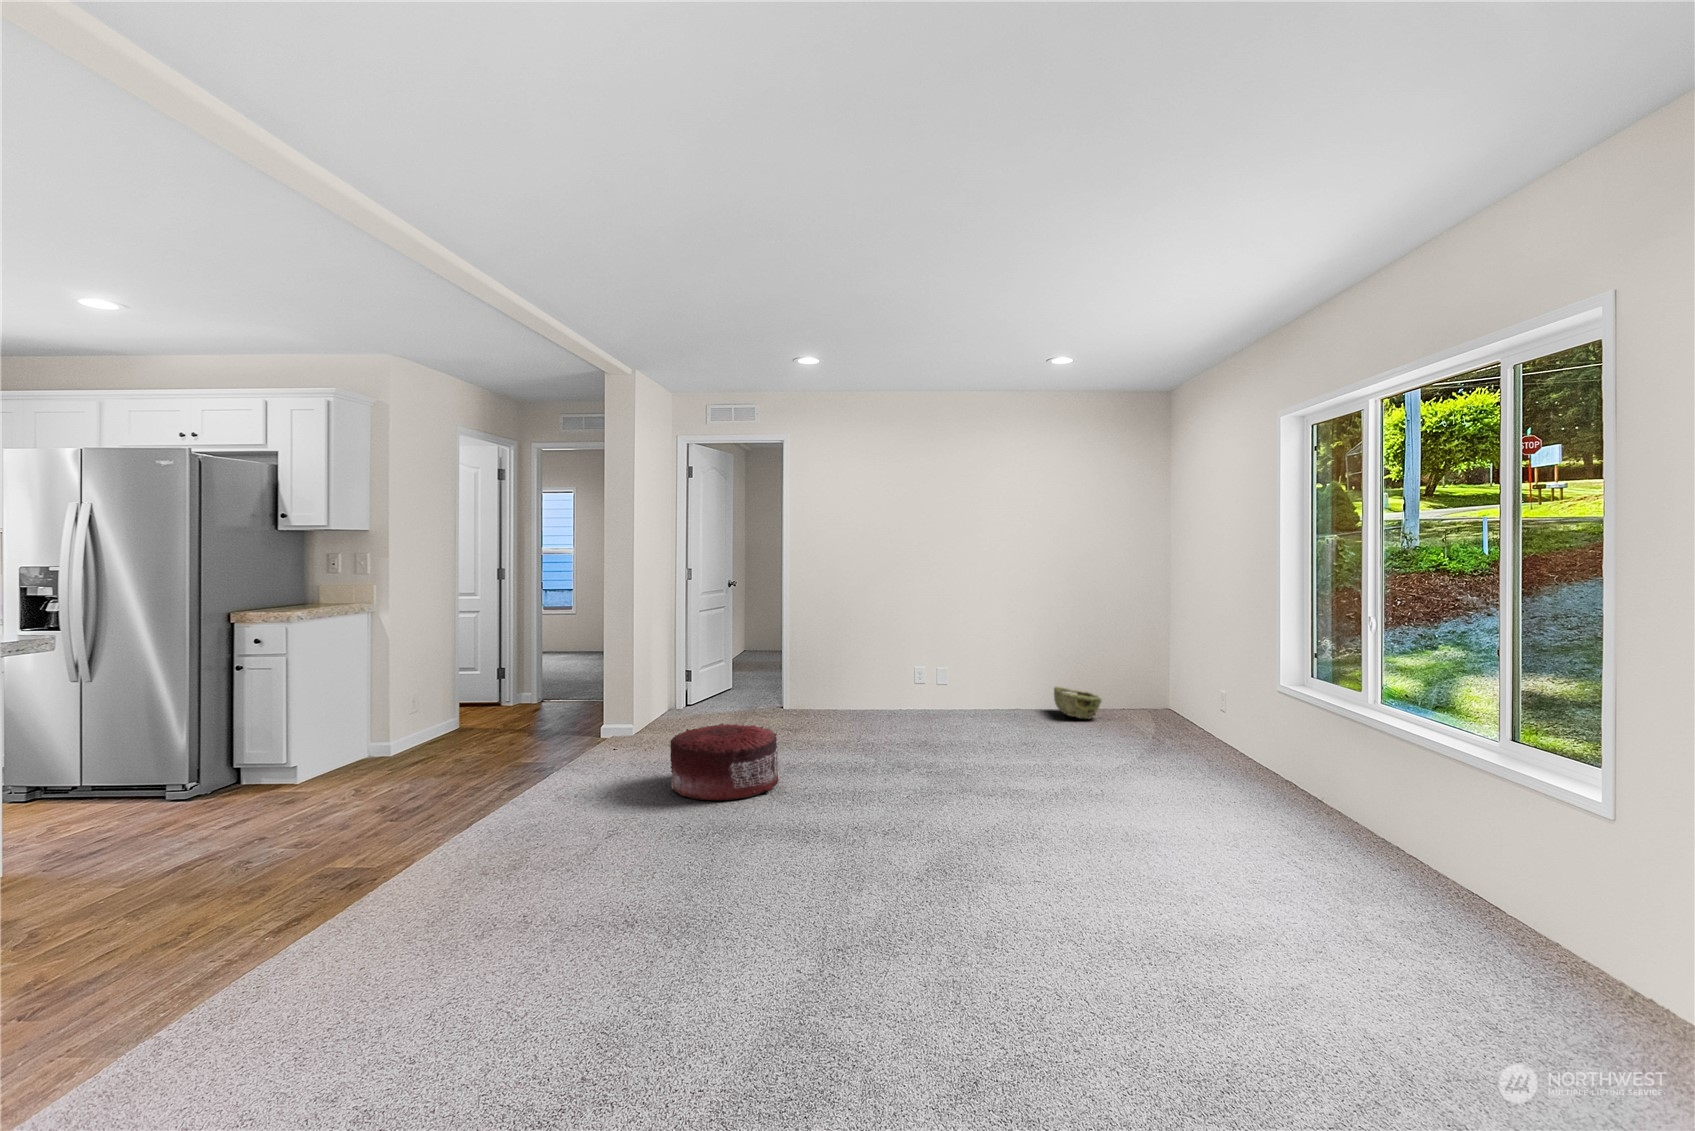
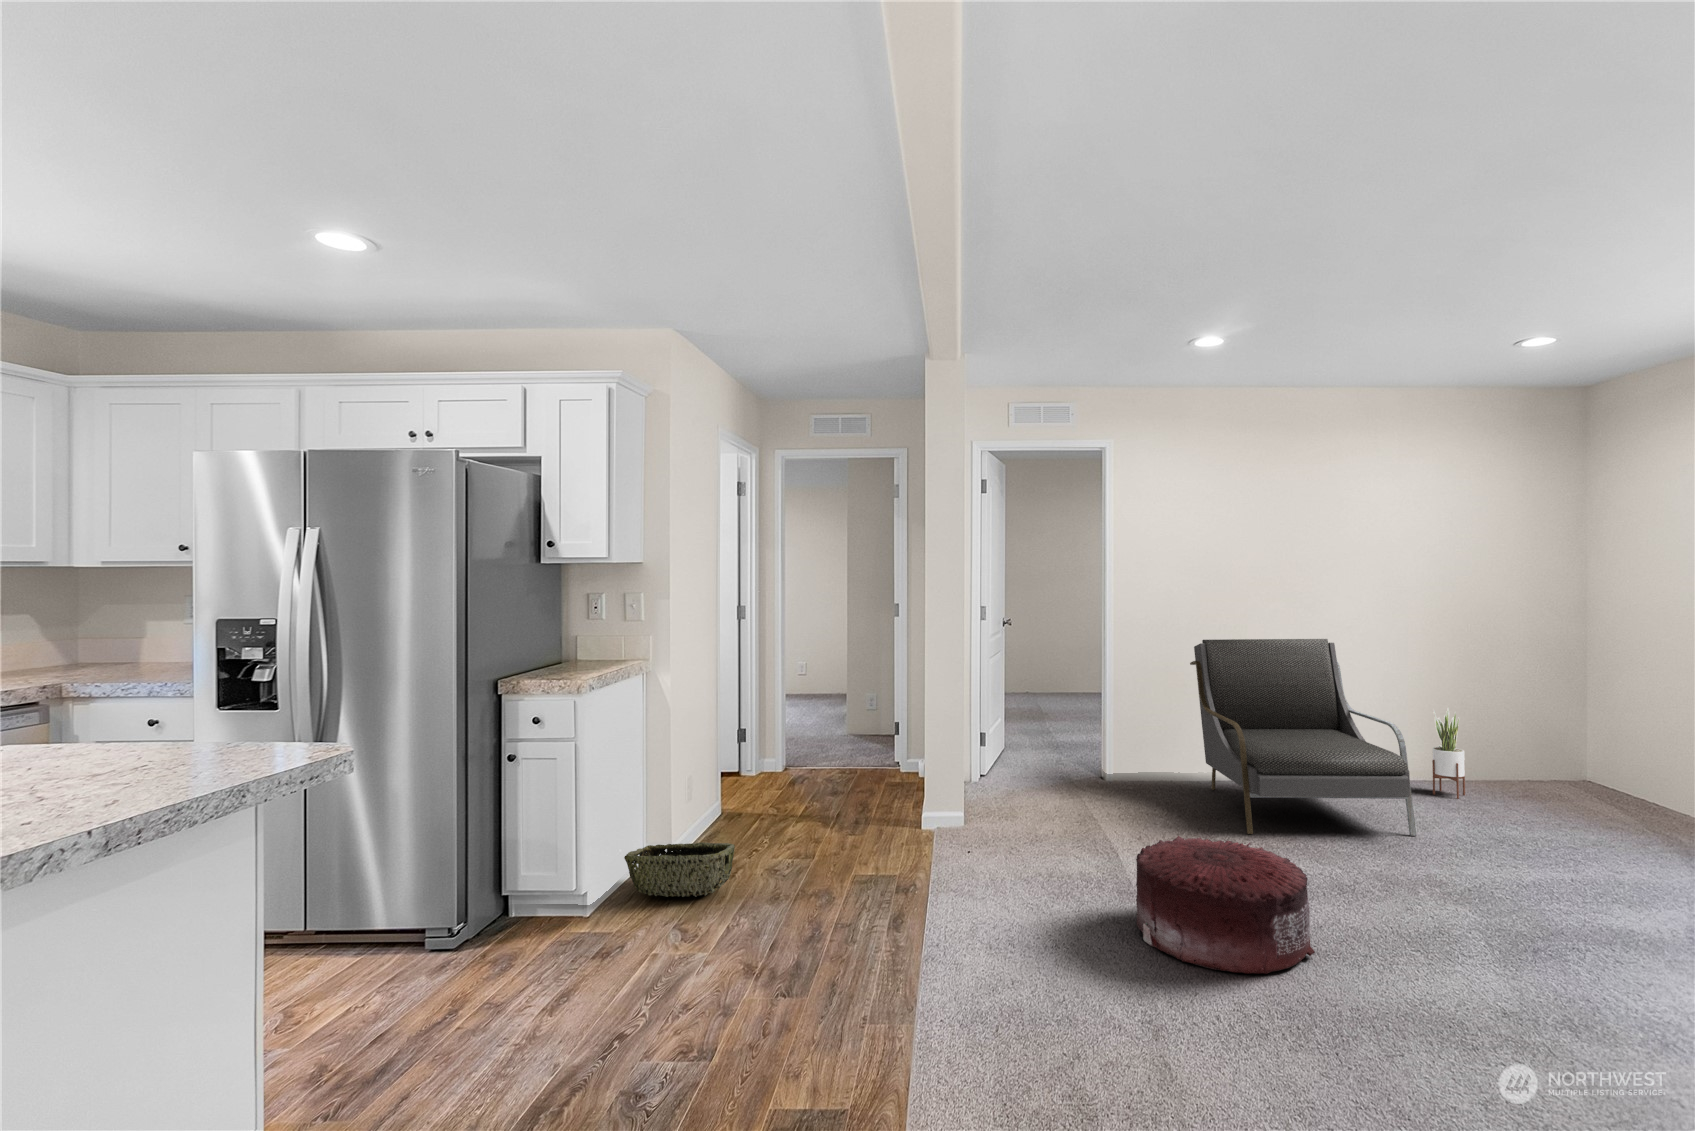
armchair: none [836,597,953,735] -> present [1190,639,1416,836]
potted plant: none [1008,648,1033,715] -> present [1432,708,1465,799]
woven basket: present [1054,687,1102,719] -> present [624,842,735,897]

